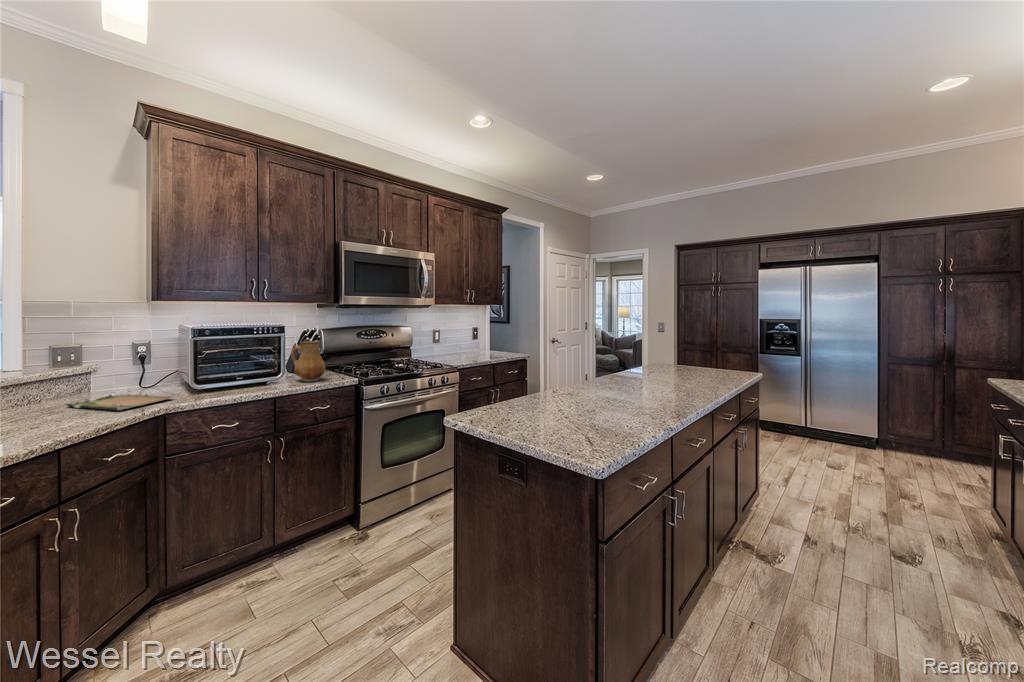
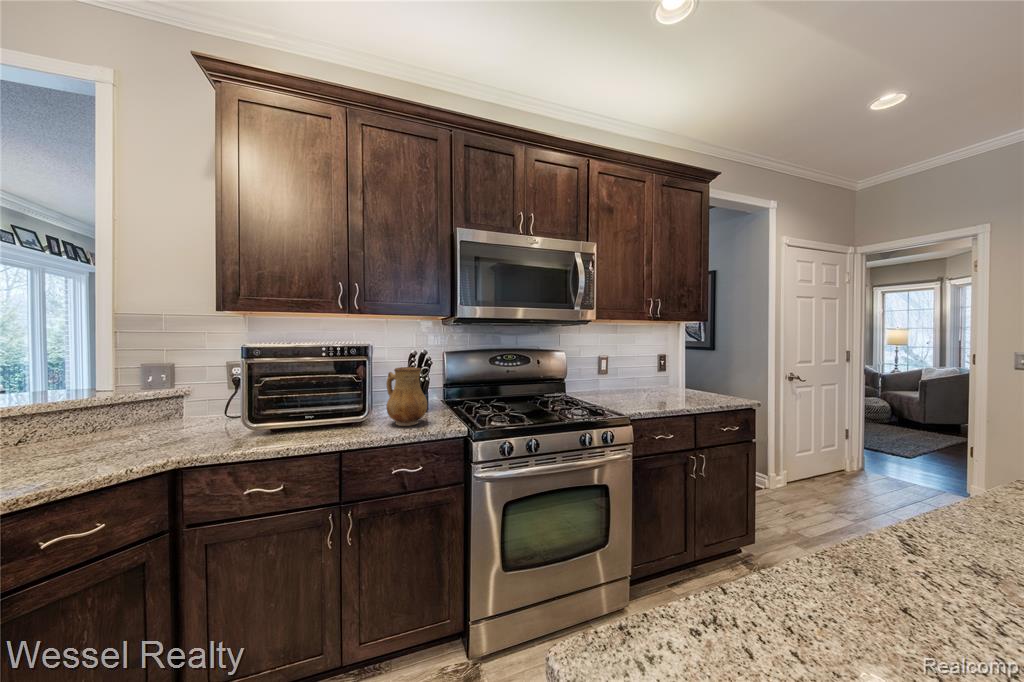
tray: present [66,392,174,410] -> none [113,422,220,457]

